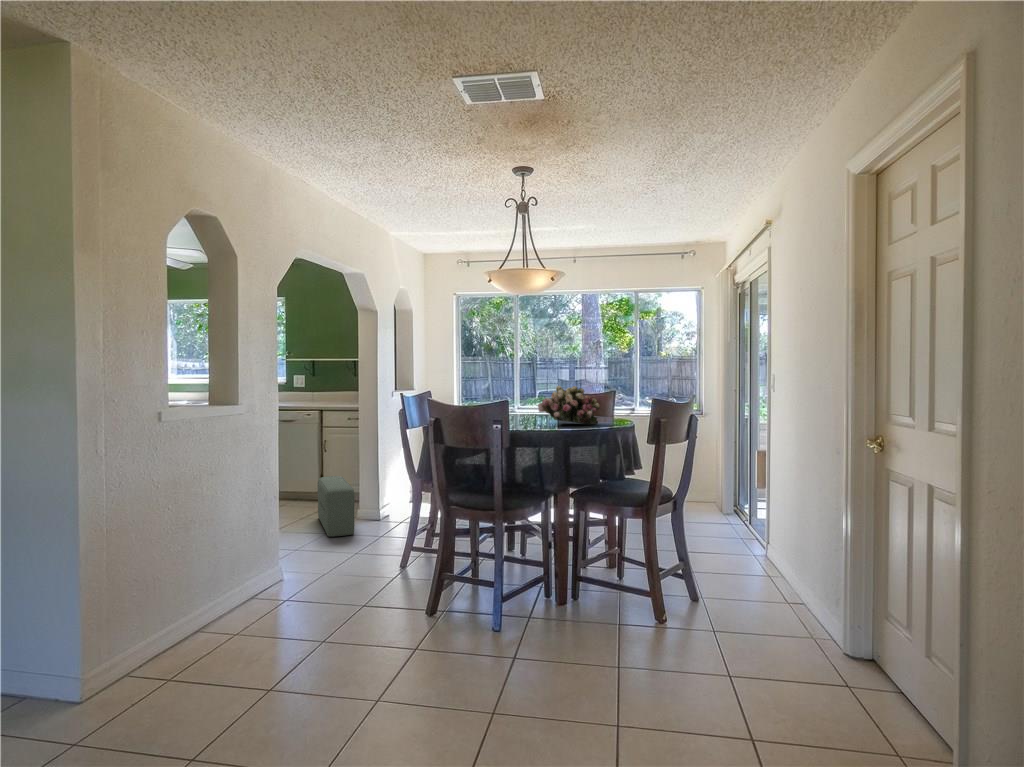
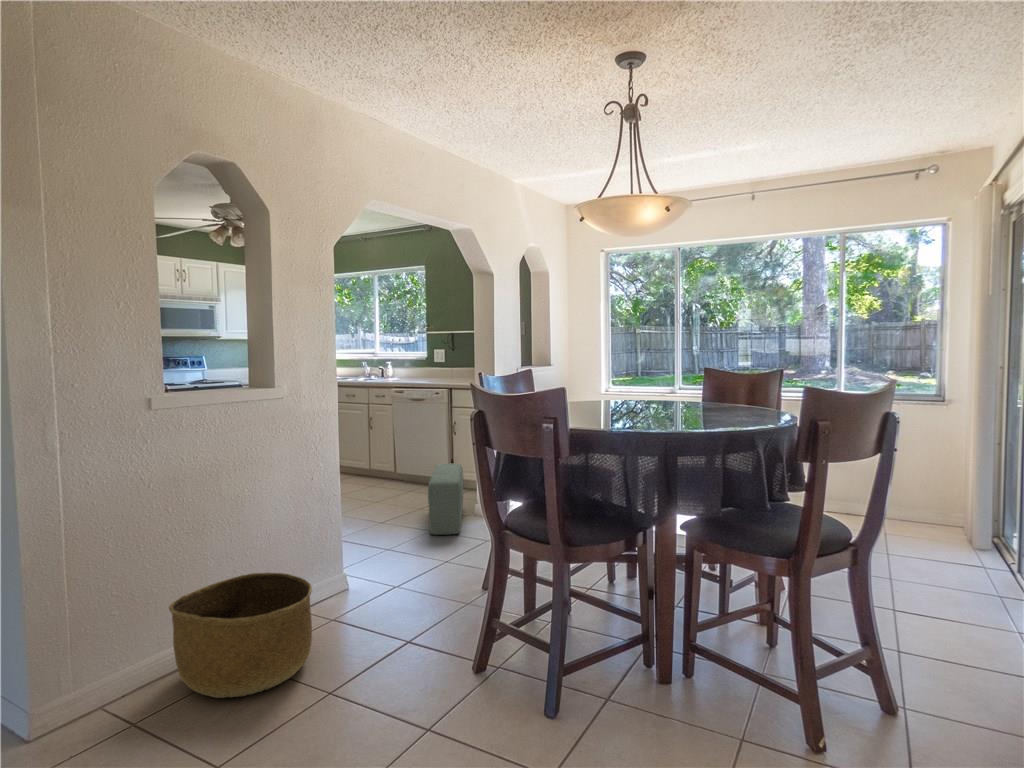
flower arrangement: present [538,386,600,425] -> none [648,363,742,420]
basket: none [182,559,299,655] -> present [169,573,312,698]

